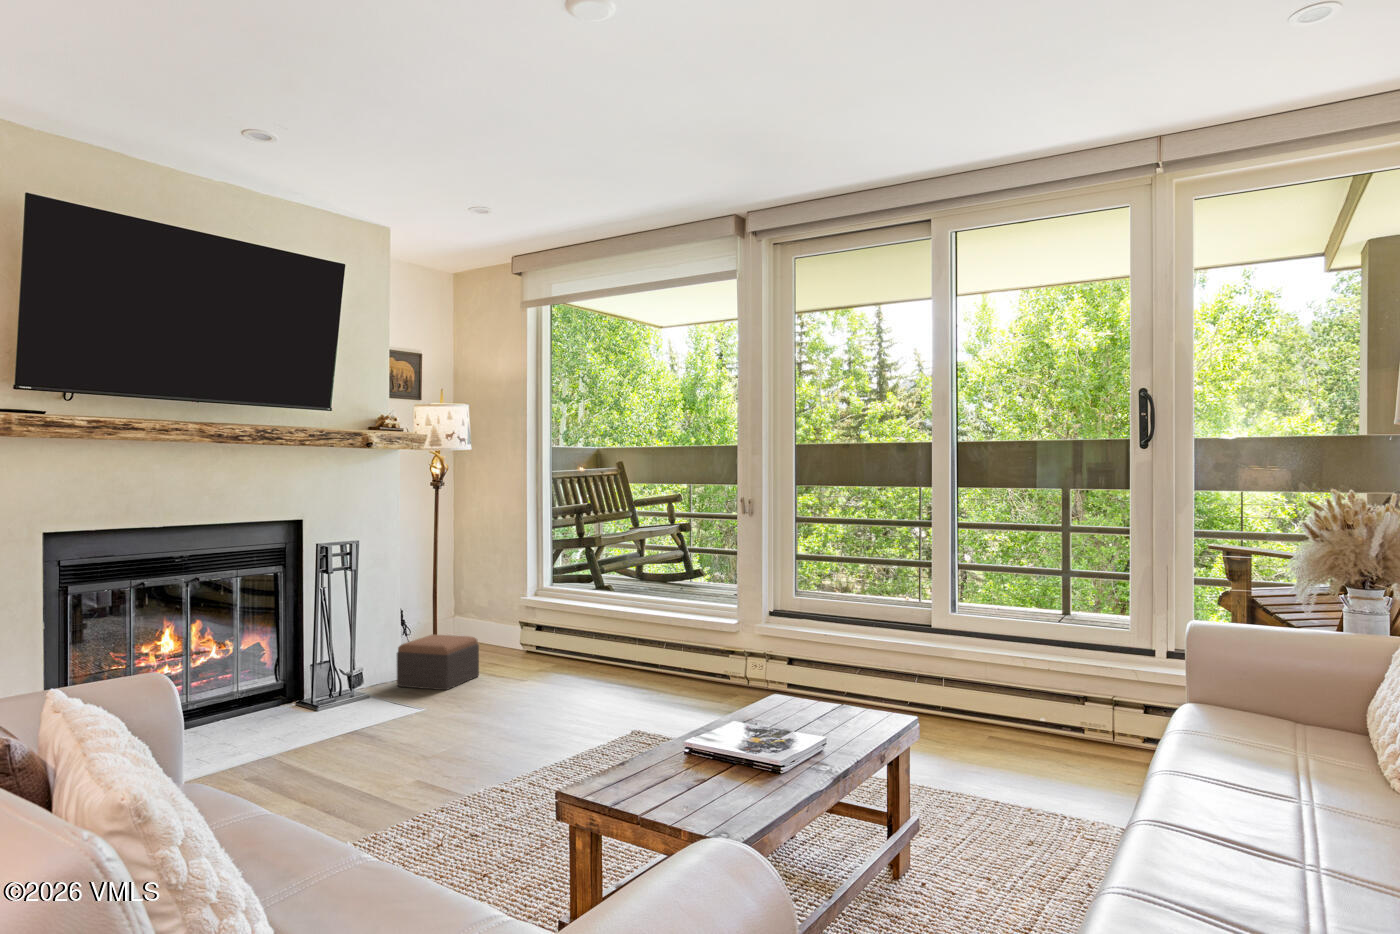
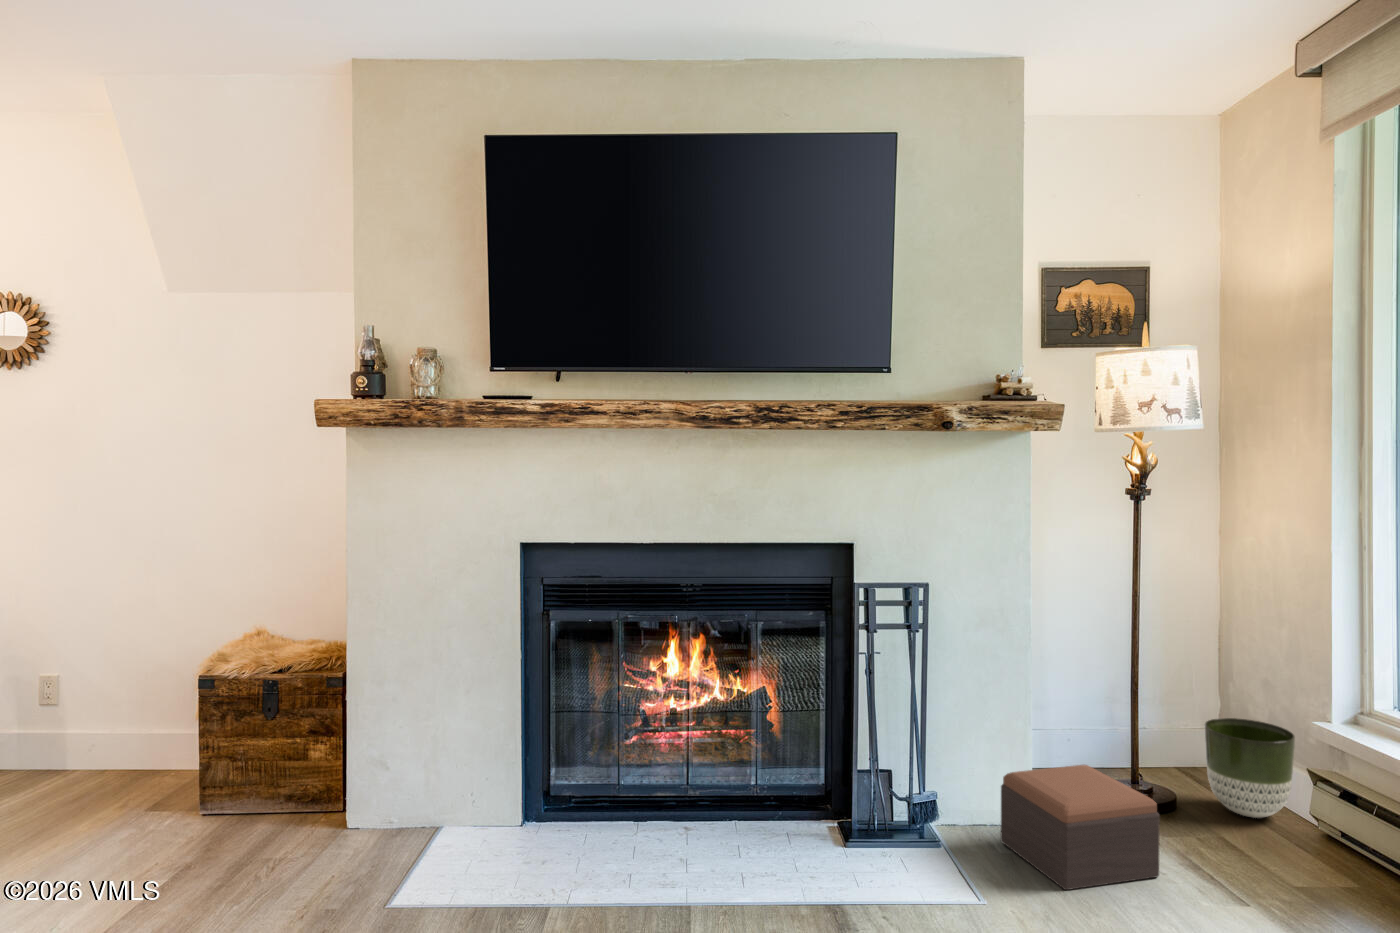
planter: none [469,604,510,652] -> present [1205,718,1295,818]

